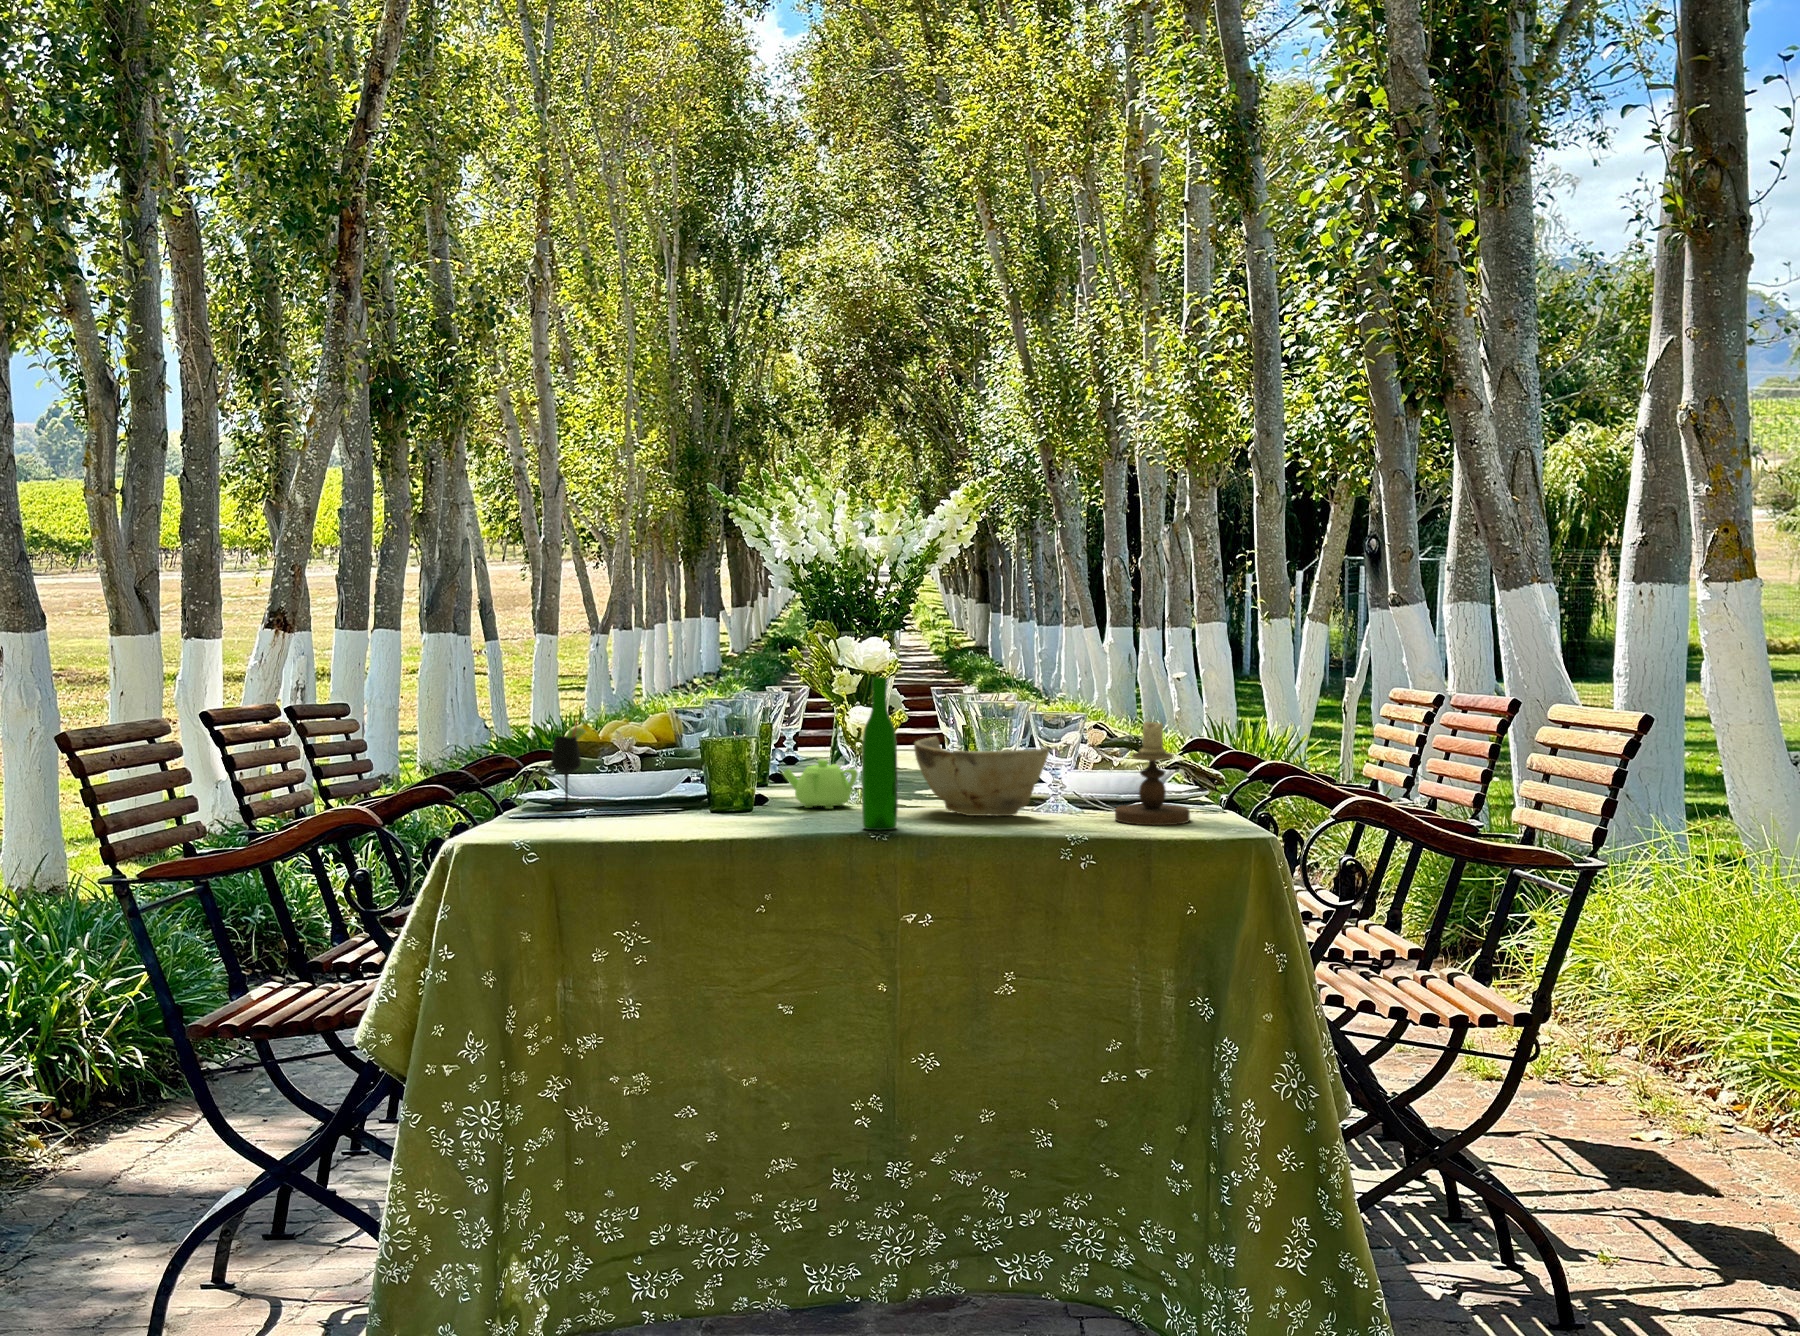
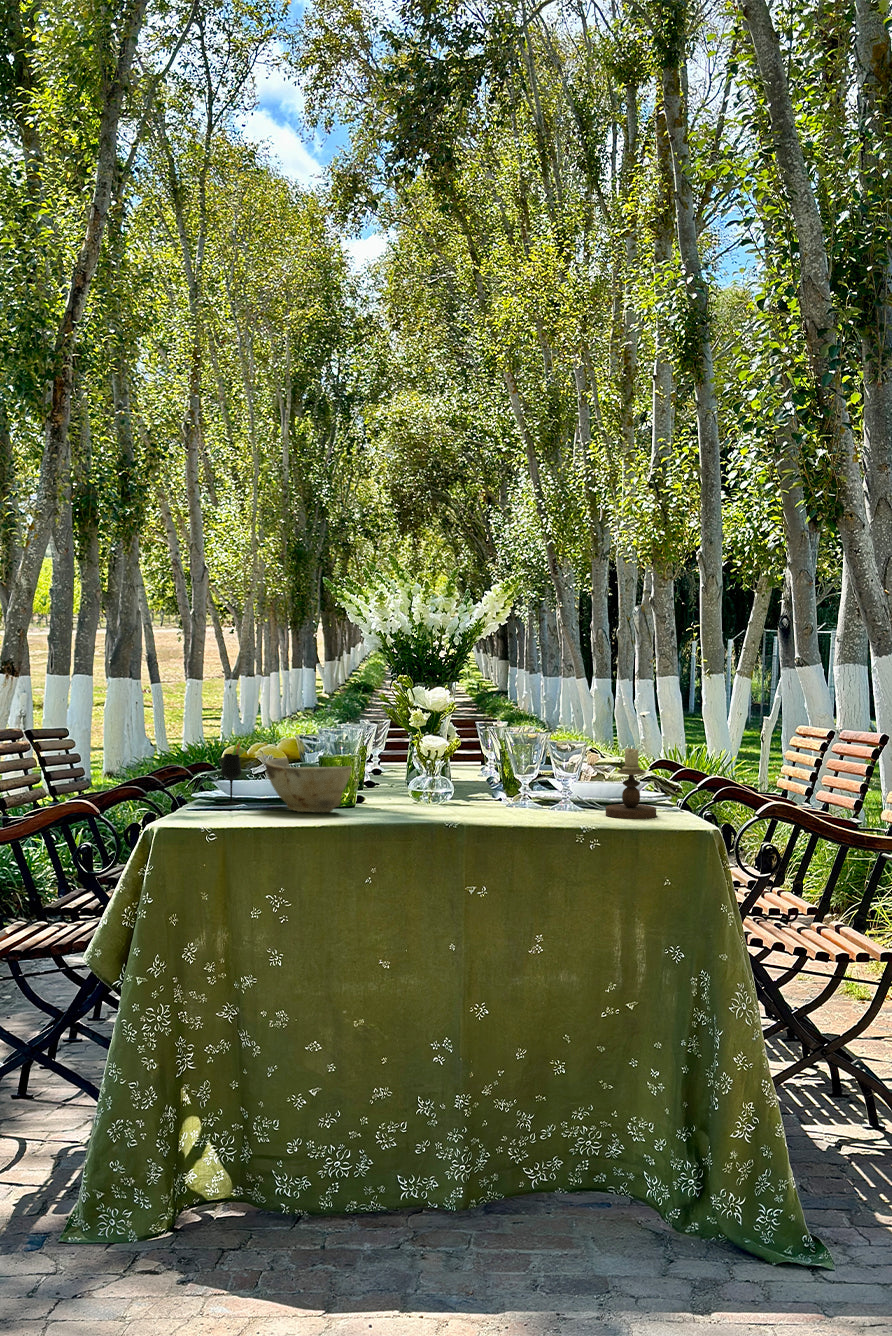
wine bottle: present [862,677,898,830] -> none [435,716,459,820]
bowl: present [914,737,1049,816] -> present [265,757,352,812]
teapot: present [783,759,858,809] -> none [378,772,430,805]

